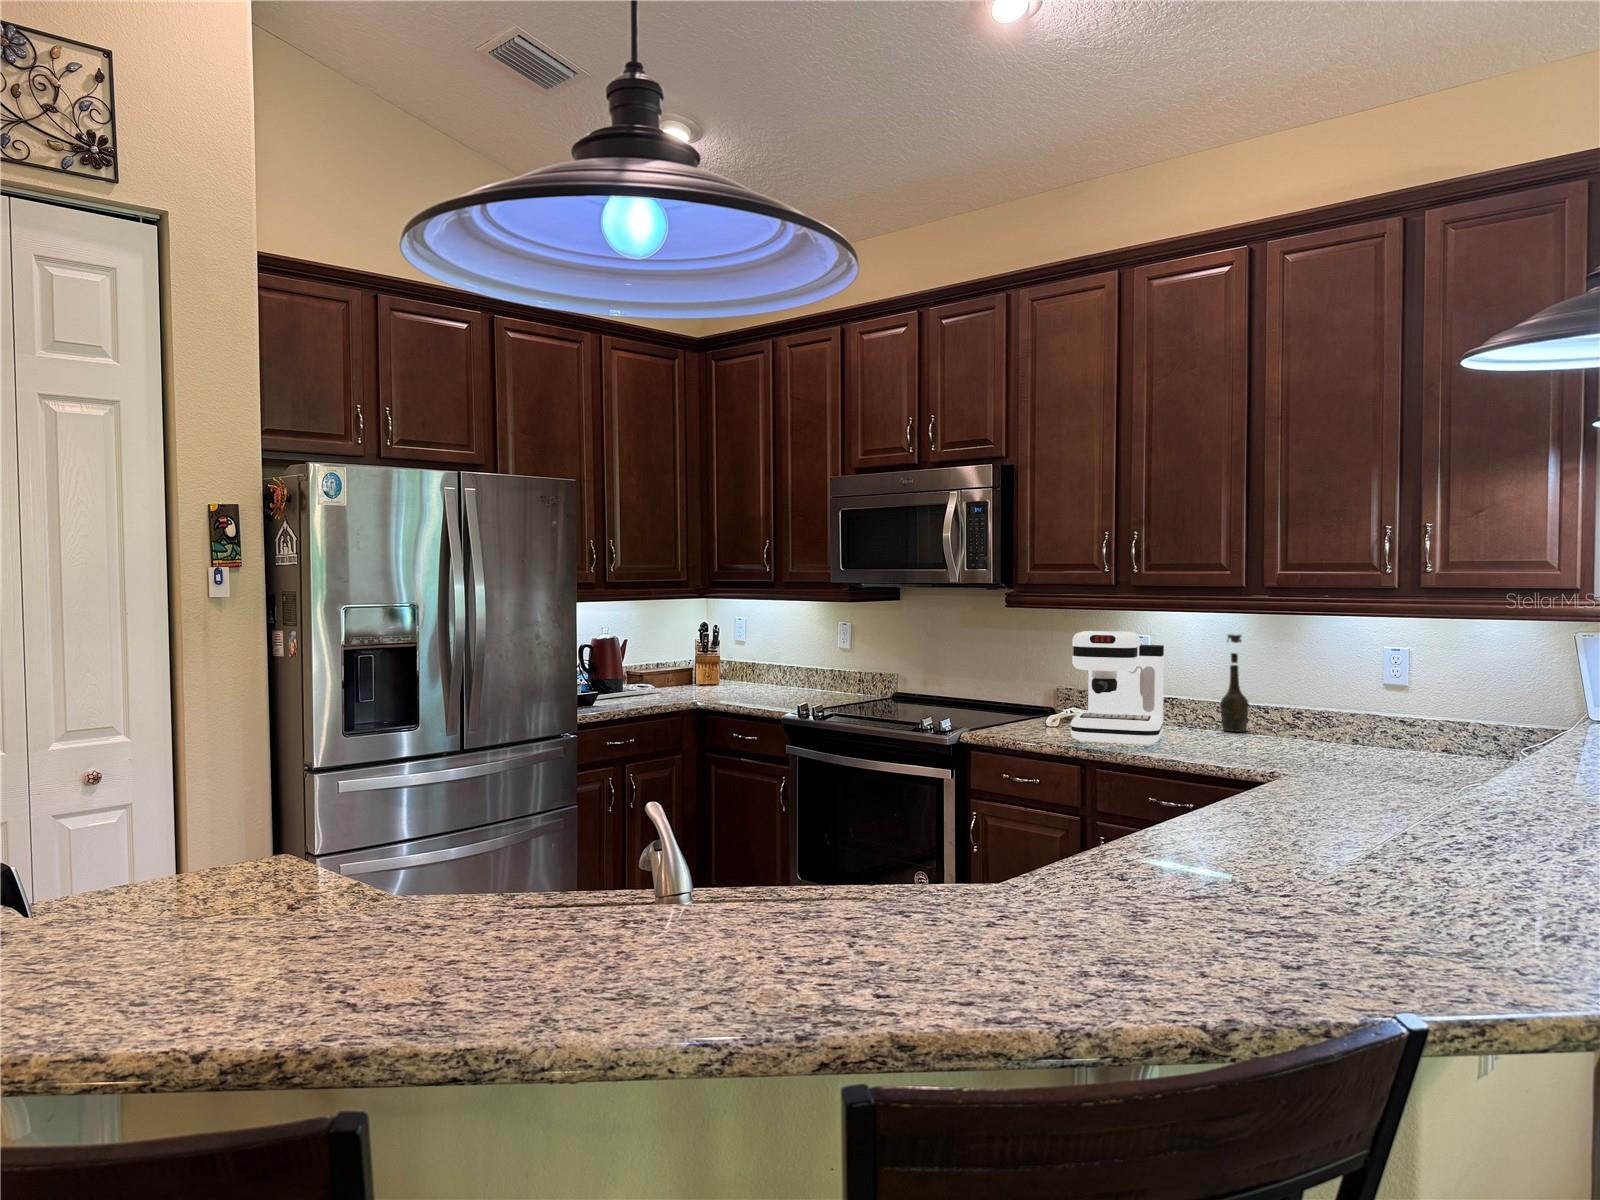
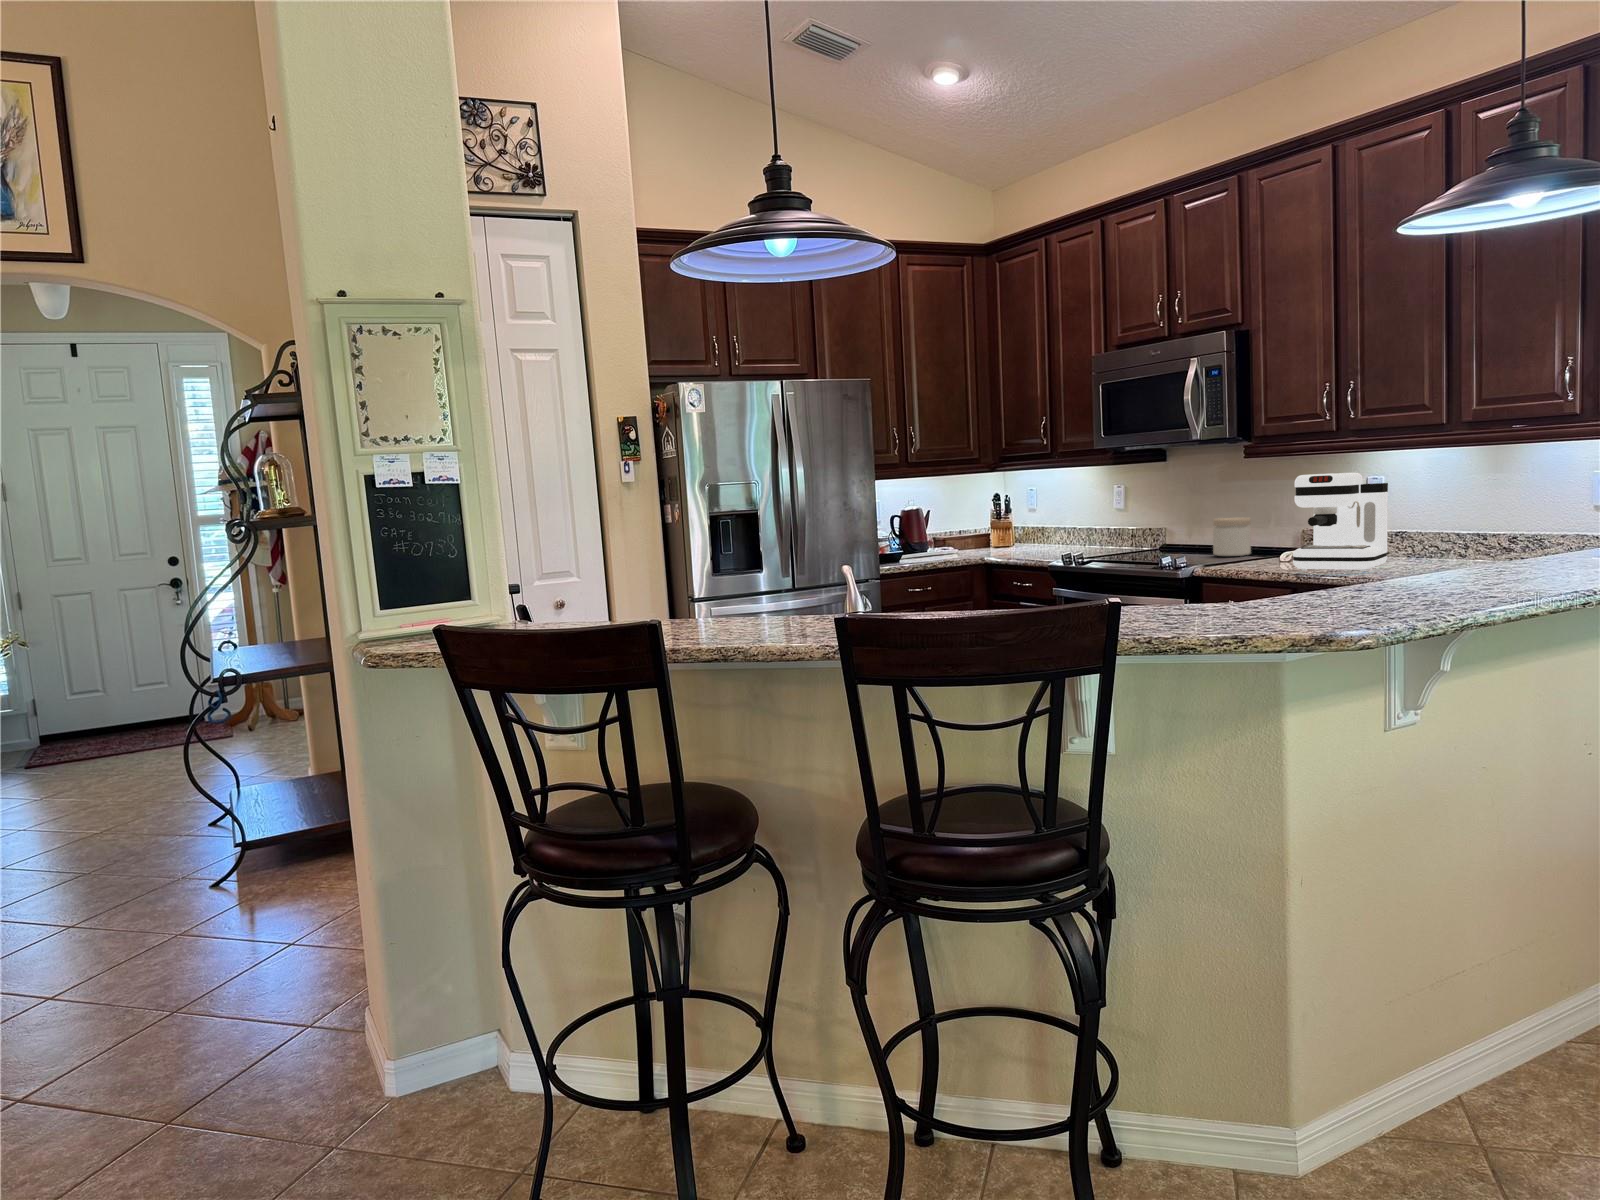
bottle: present [1220,634,1249,732] -> none [1448,470,1477,558]
jar: none [963,670,1003,715] -> present [1213,518,1251,556]

